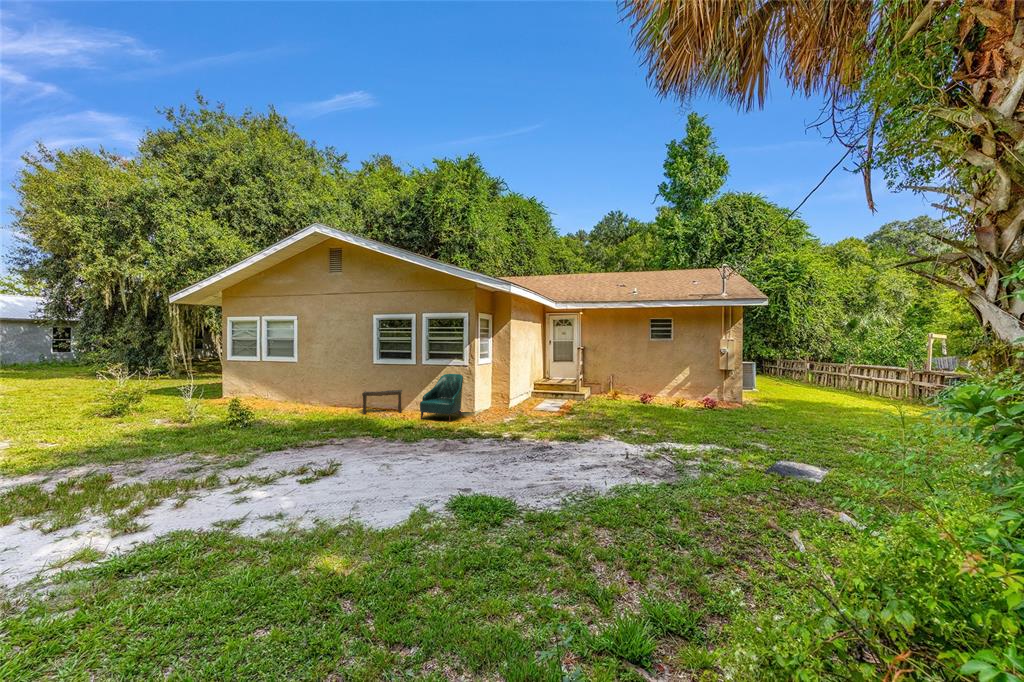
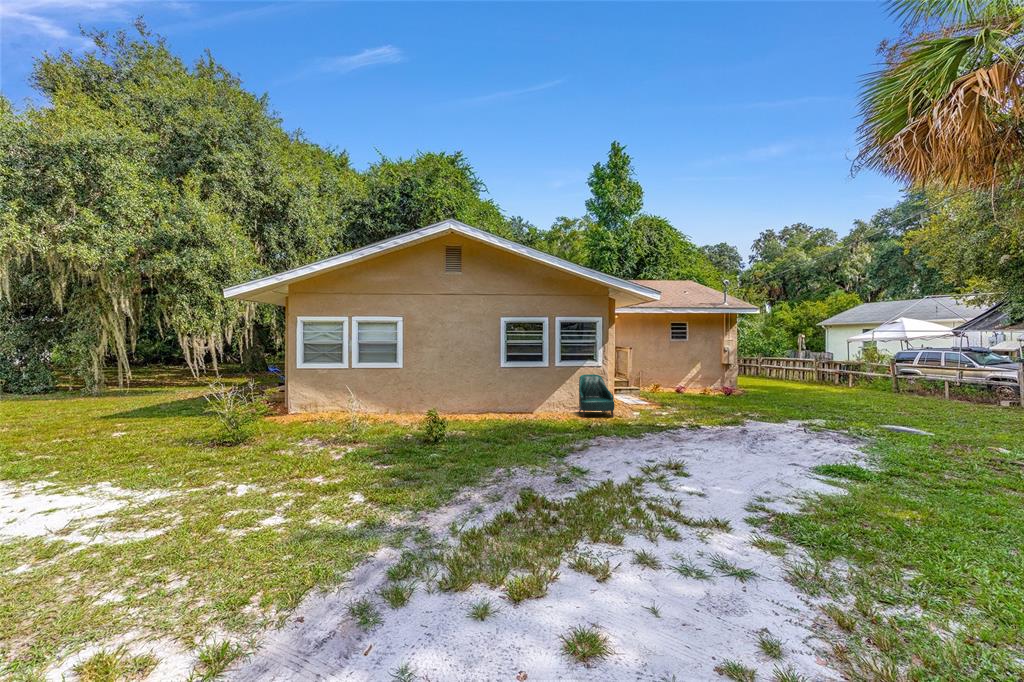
bench: present [362,390,402,414] -> none [507,392,546,418]

